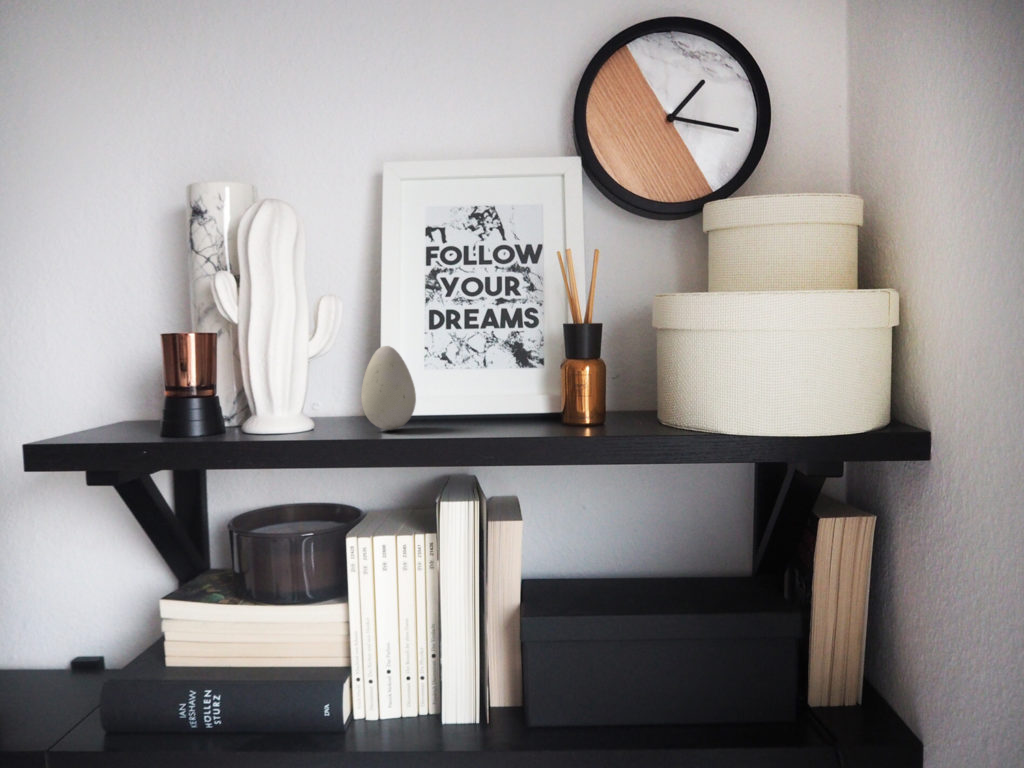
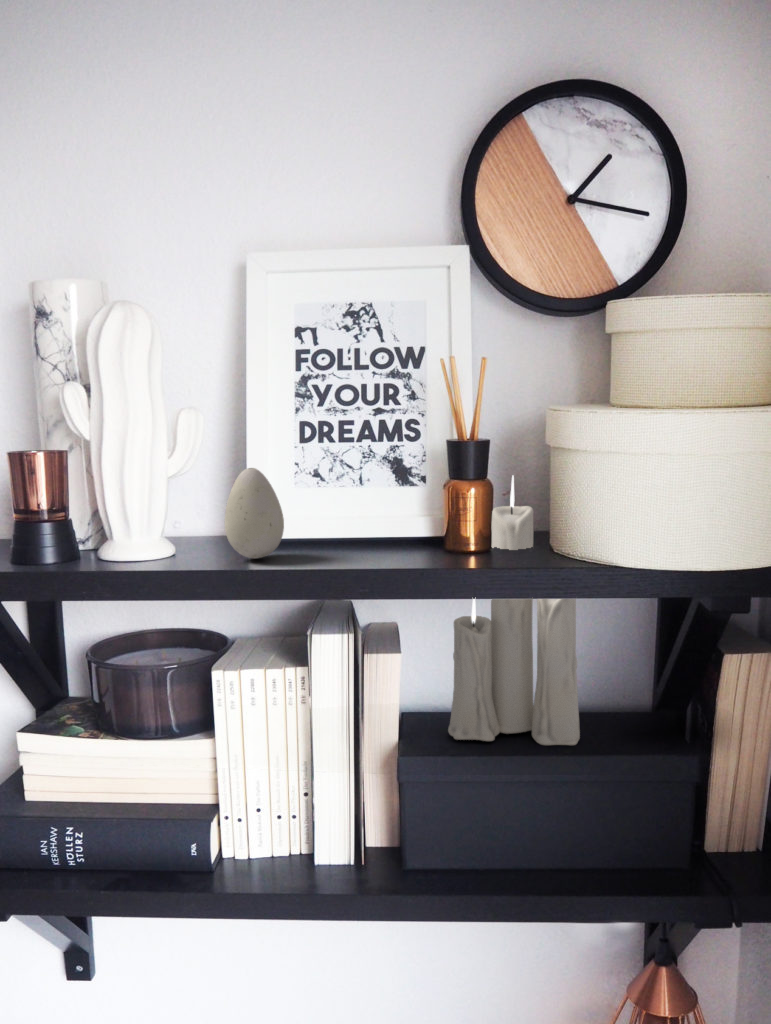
candle: none [567,344,689,605] -> present [448,476,580,745]

